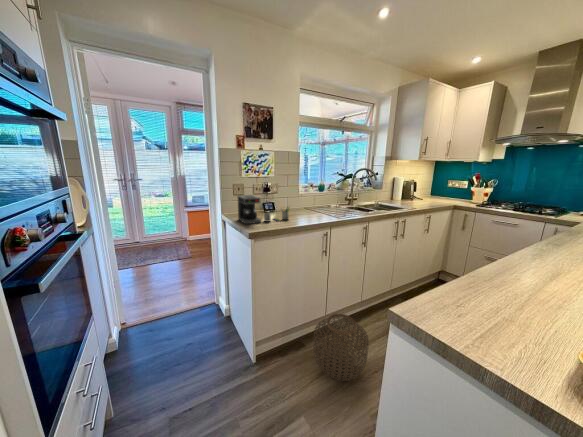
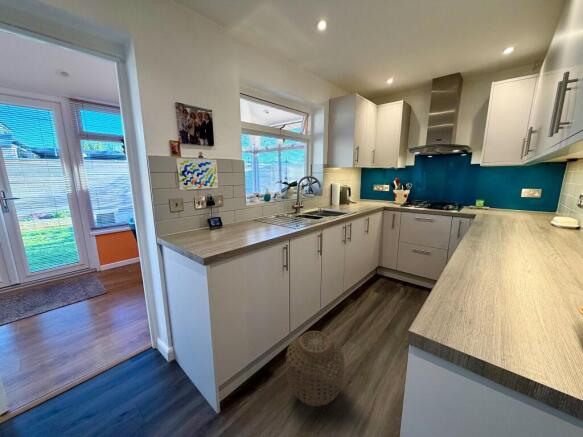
coffee maker: present [238,195,289,224] -> none [179,211,244,248]

